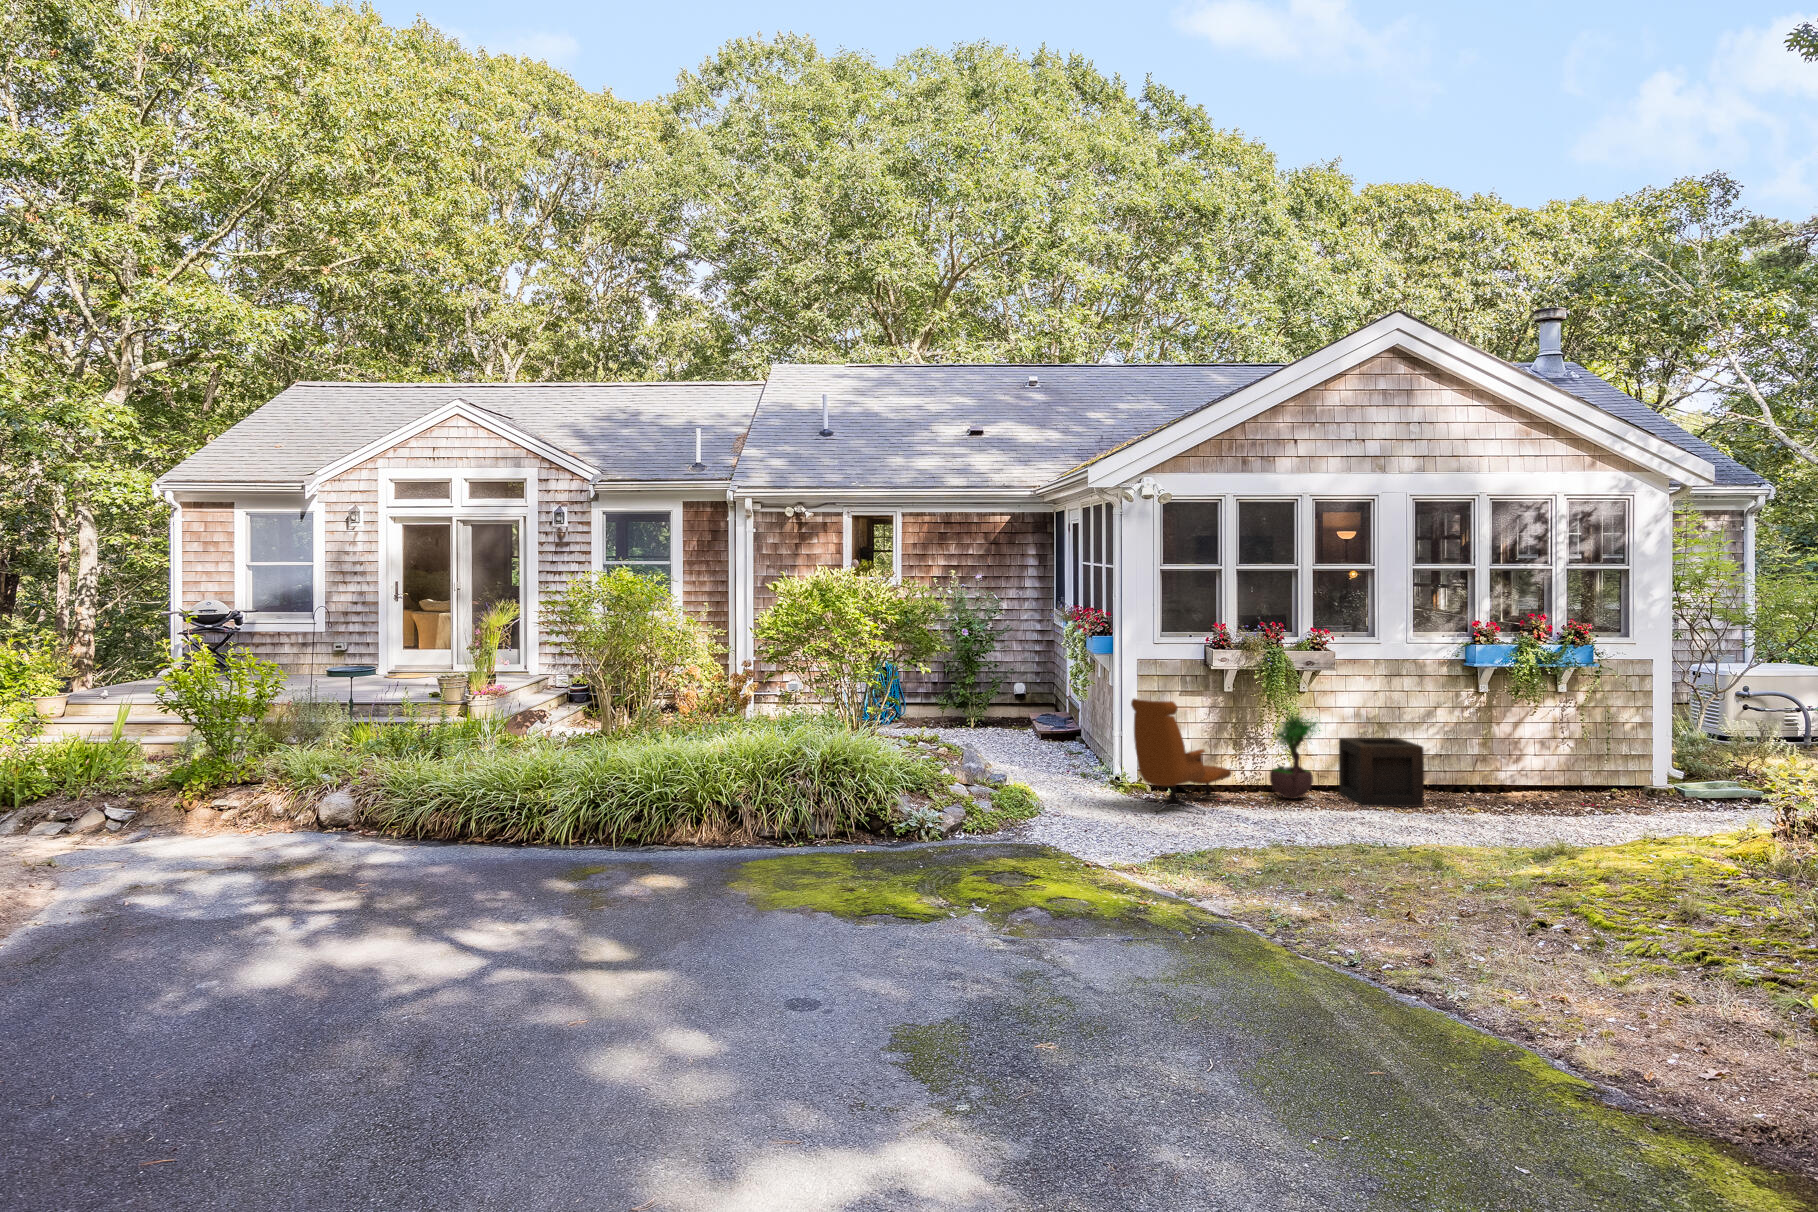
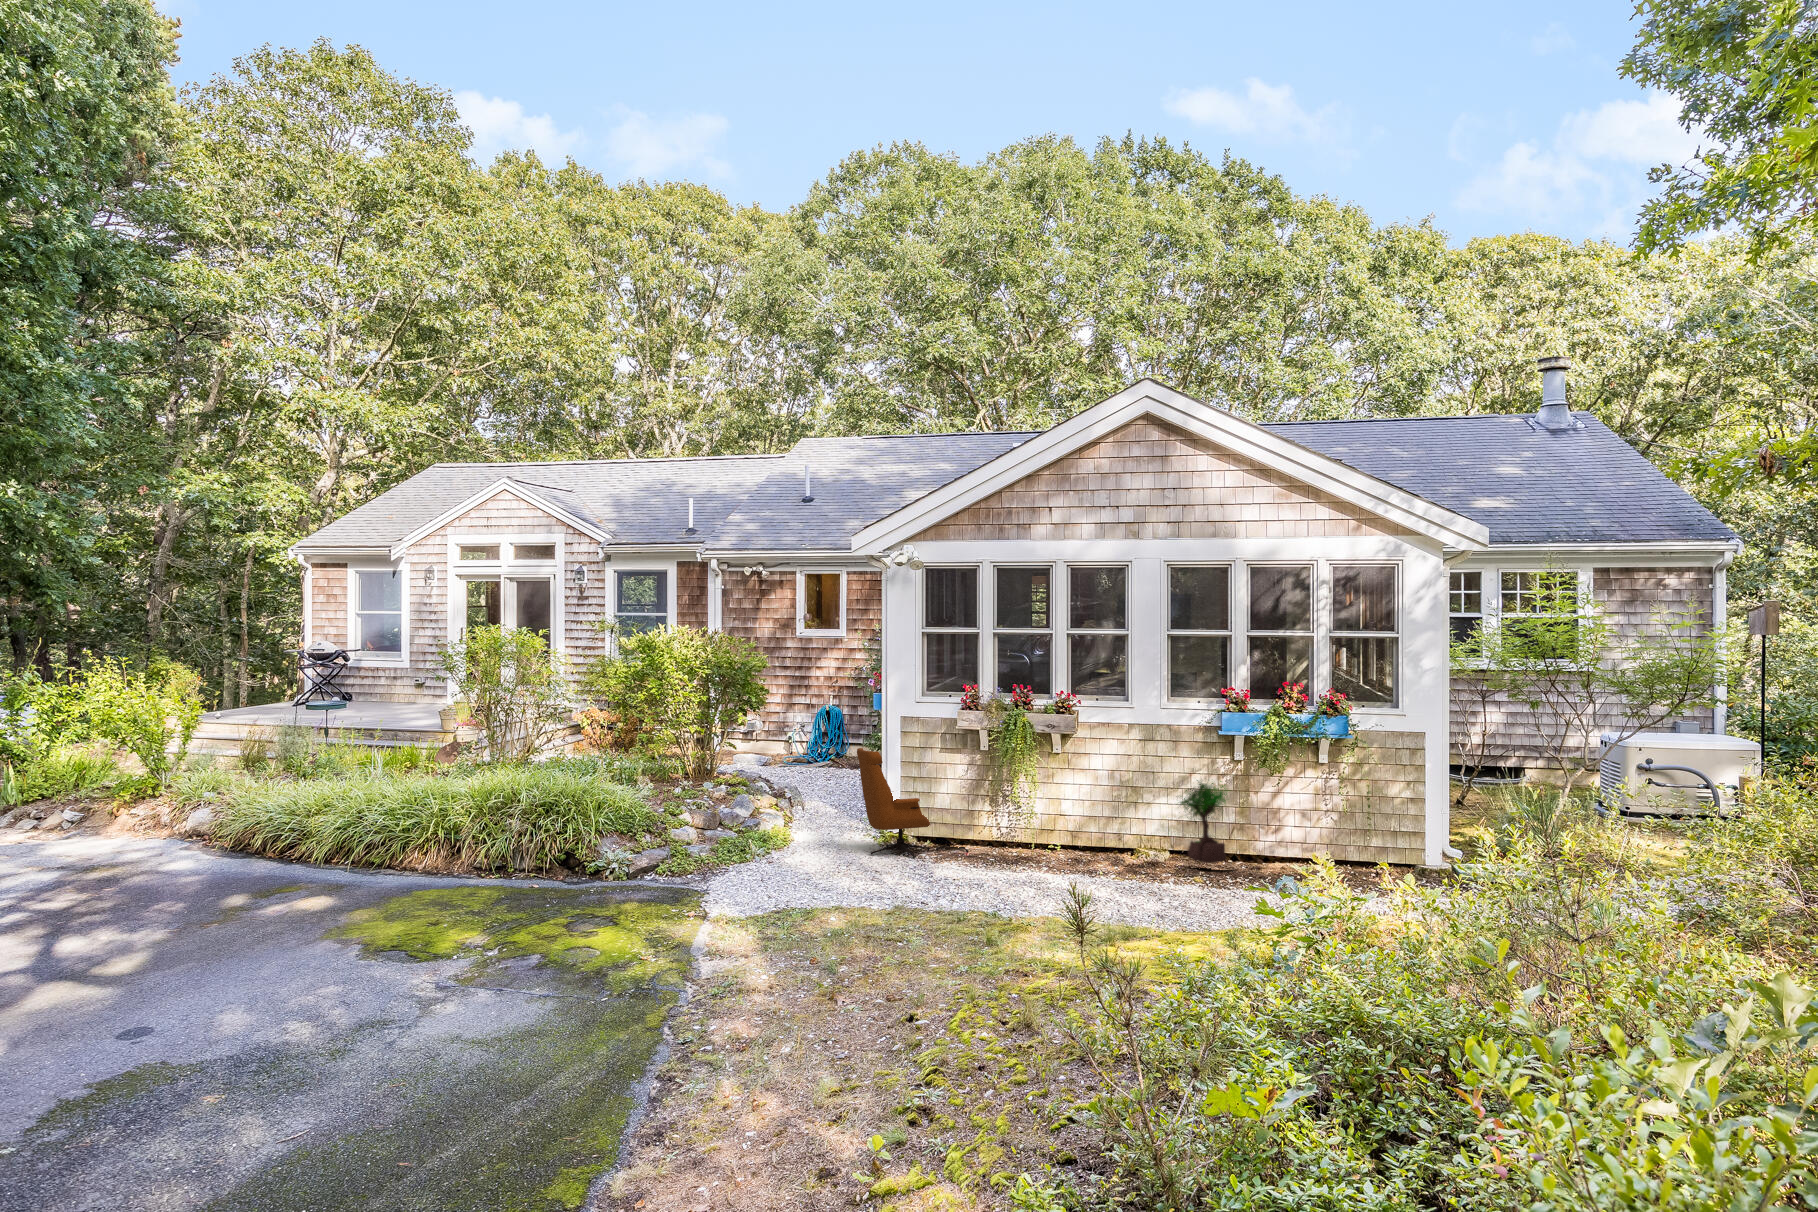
potted tree: present [1270,712,1320,799] -> present [1180,780,1227,863]
wooden crate: present [1339,738,1424,807] -> none [1079,799,1151,871]

